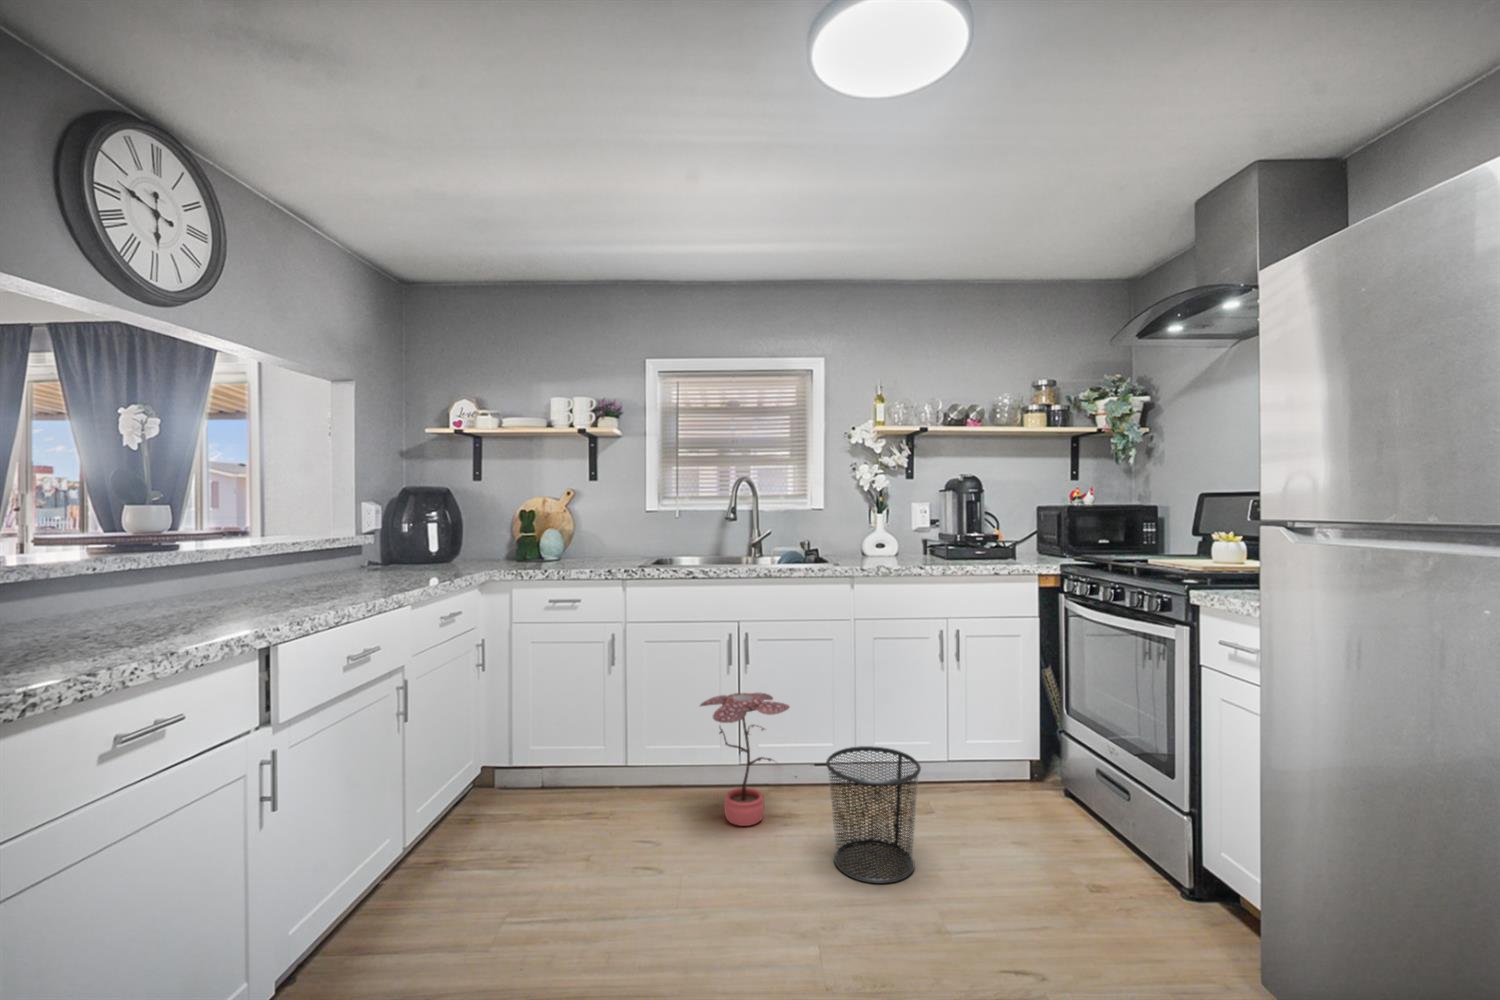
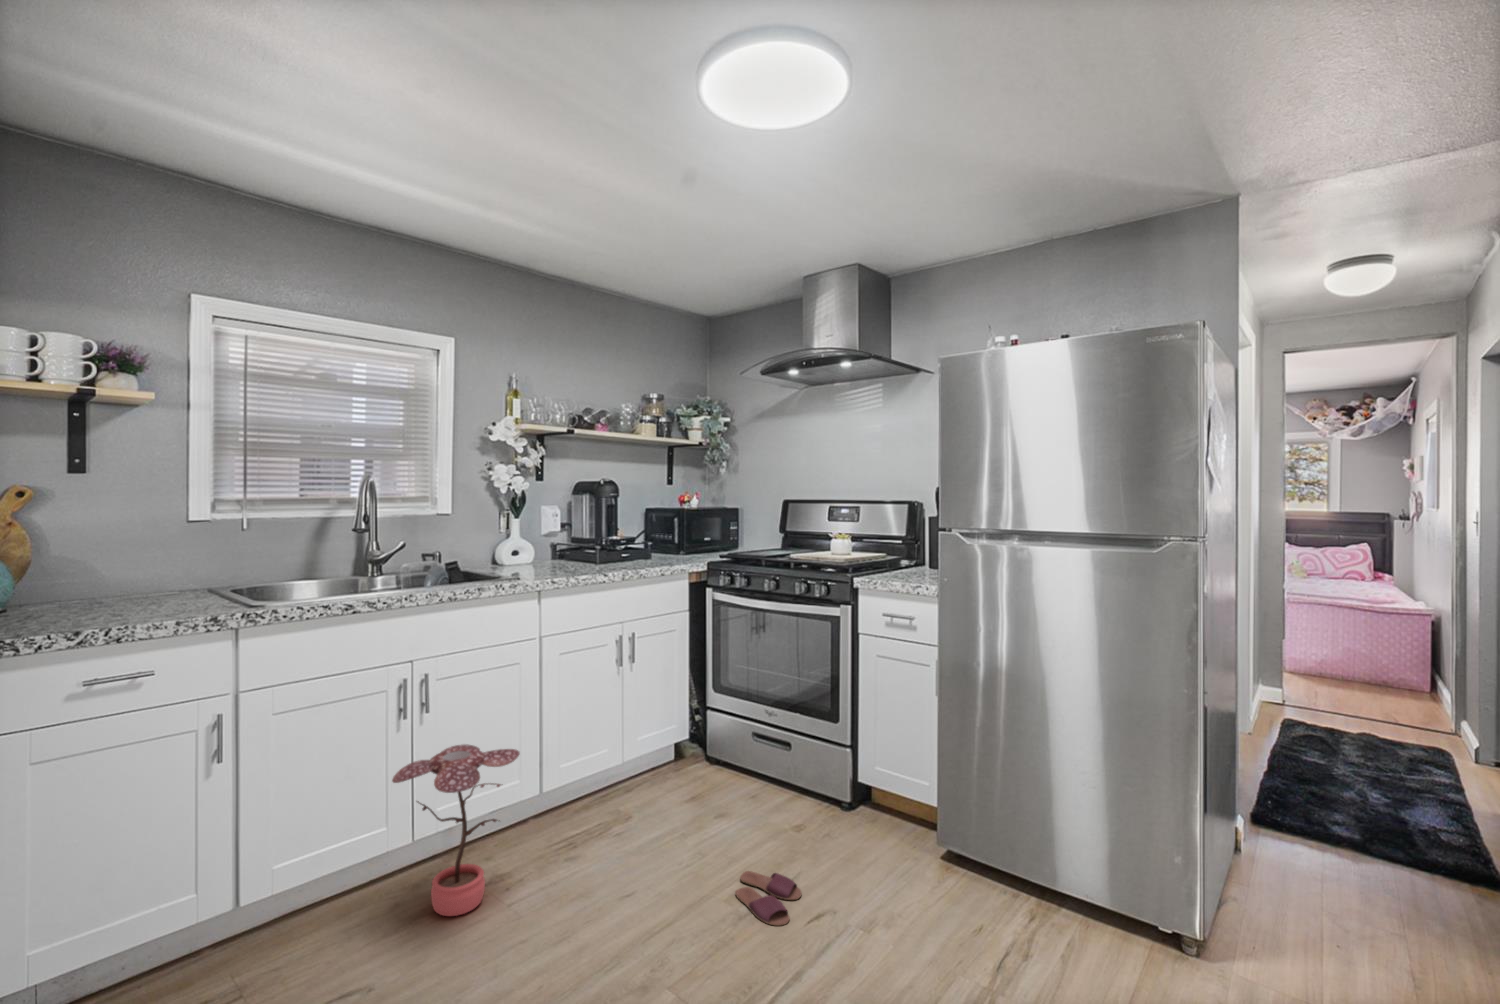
waste bin: present [826,746,921,884] -> none [587,763,685,907]
slippers: none [944,898,1019,962] -> present [735,871,801,926]

